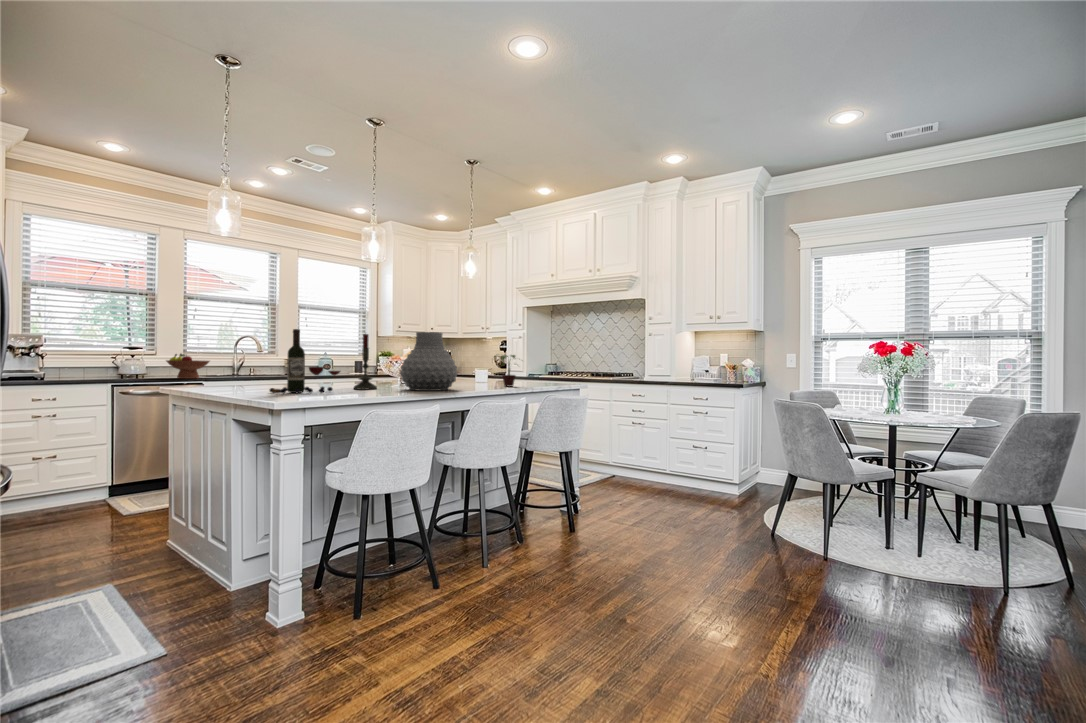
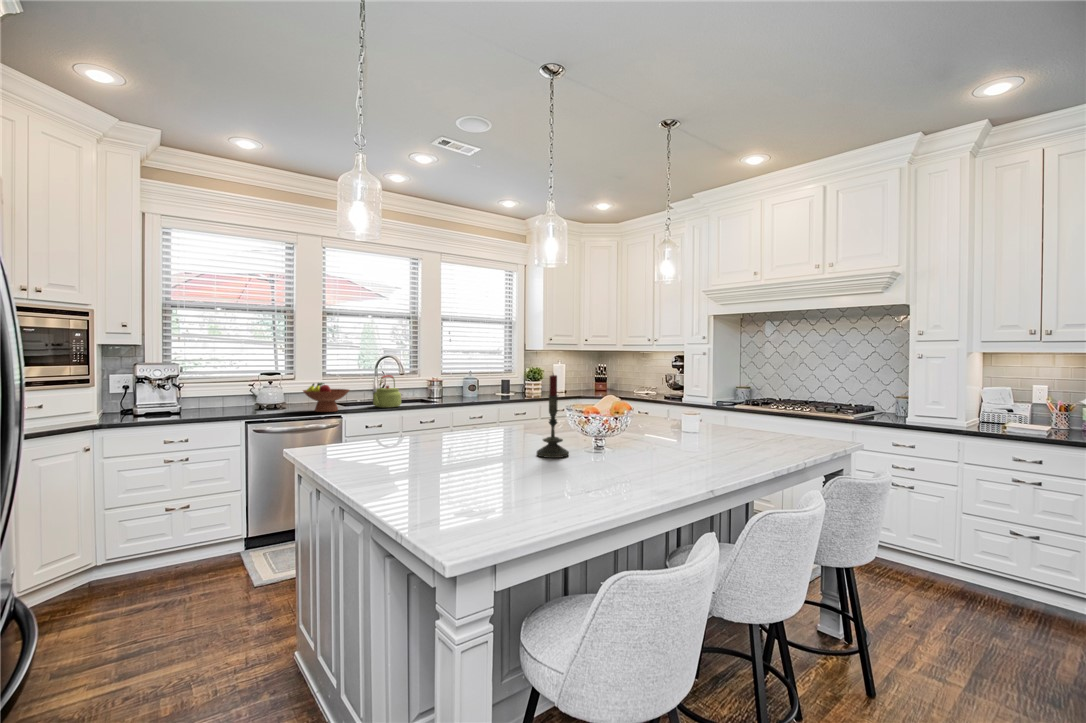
wine bottle: present [270,329,340,393] -> none [429,377,530,477]
vase: present [400,332,457,391] -> none [605,374,692,466]
kettle: none [232,350,259,377] -> present [373,375,401,408]
potted plant: present [502,355,516,387] -> none [723,398,775,447]

